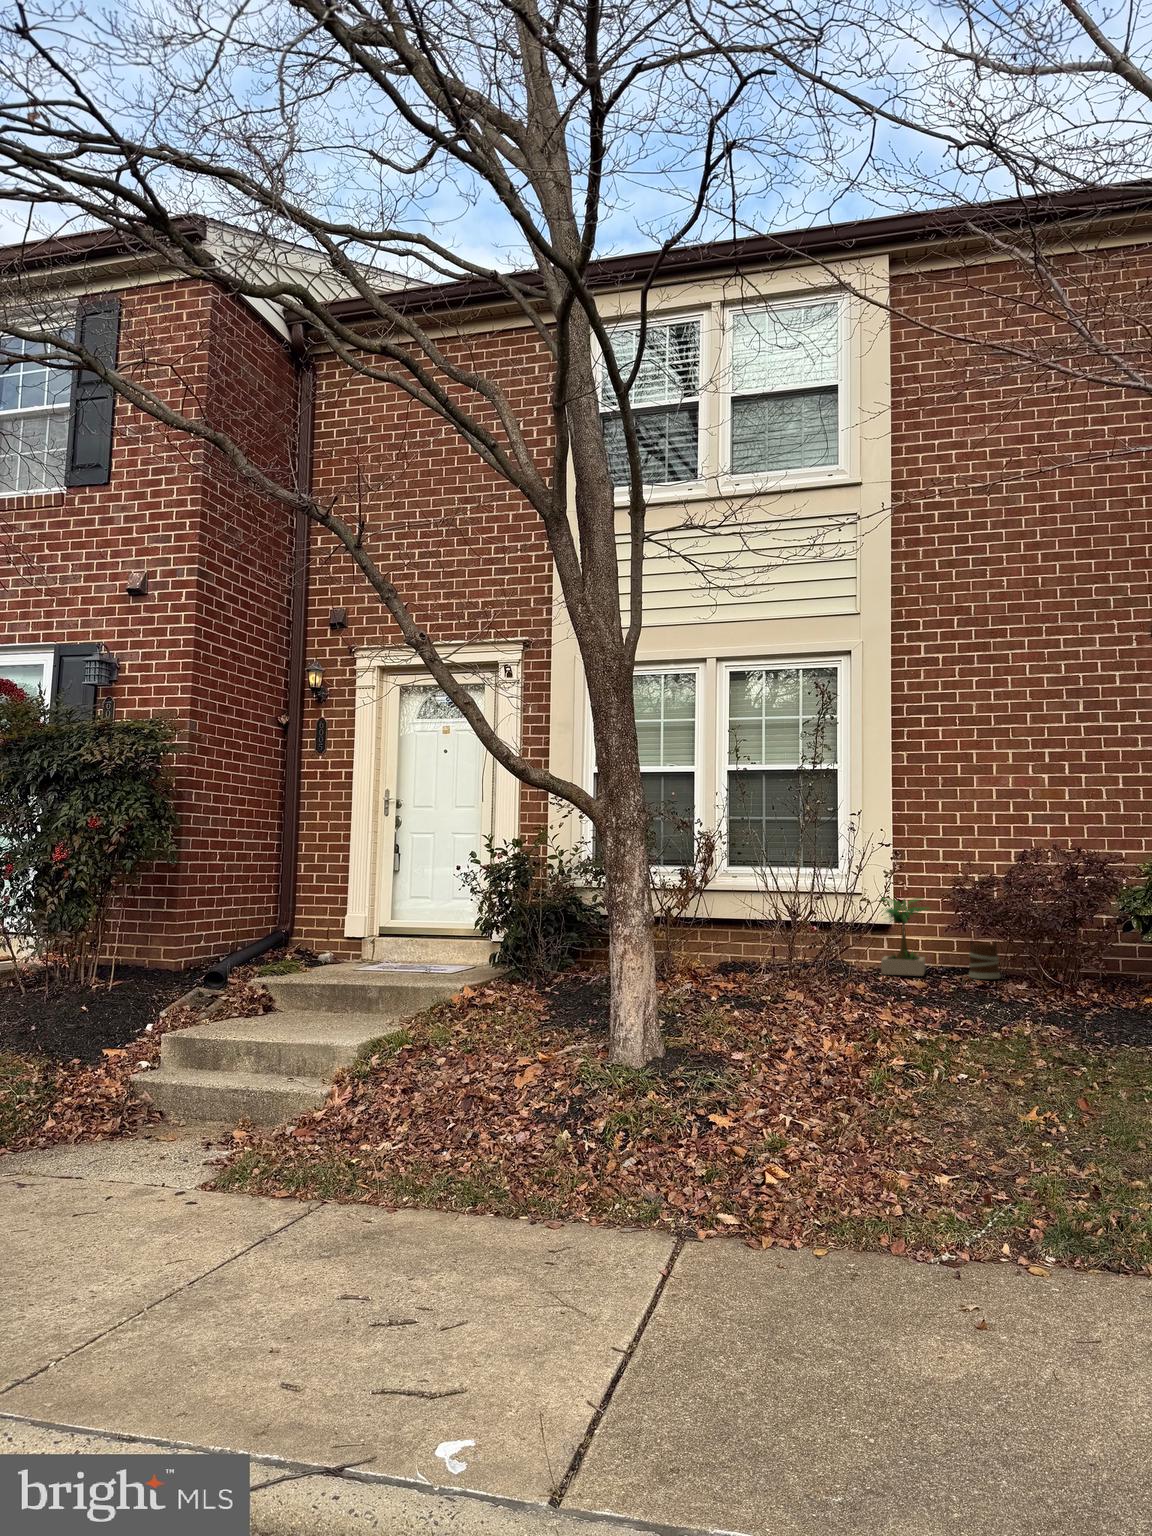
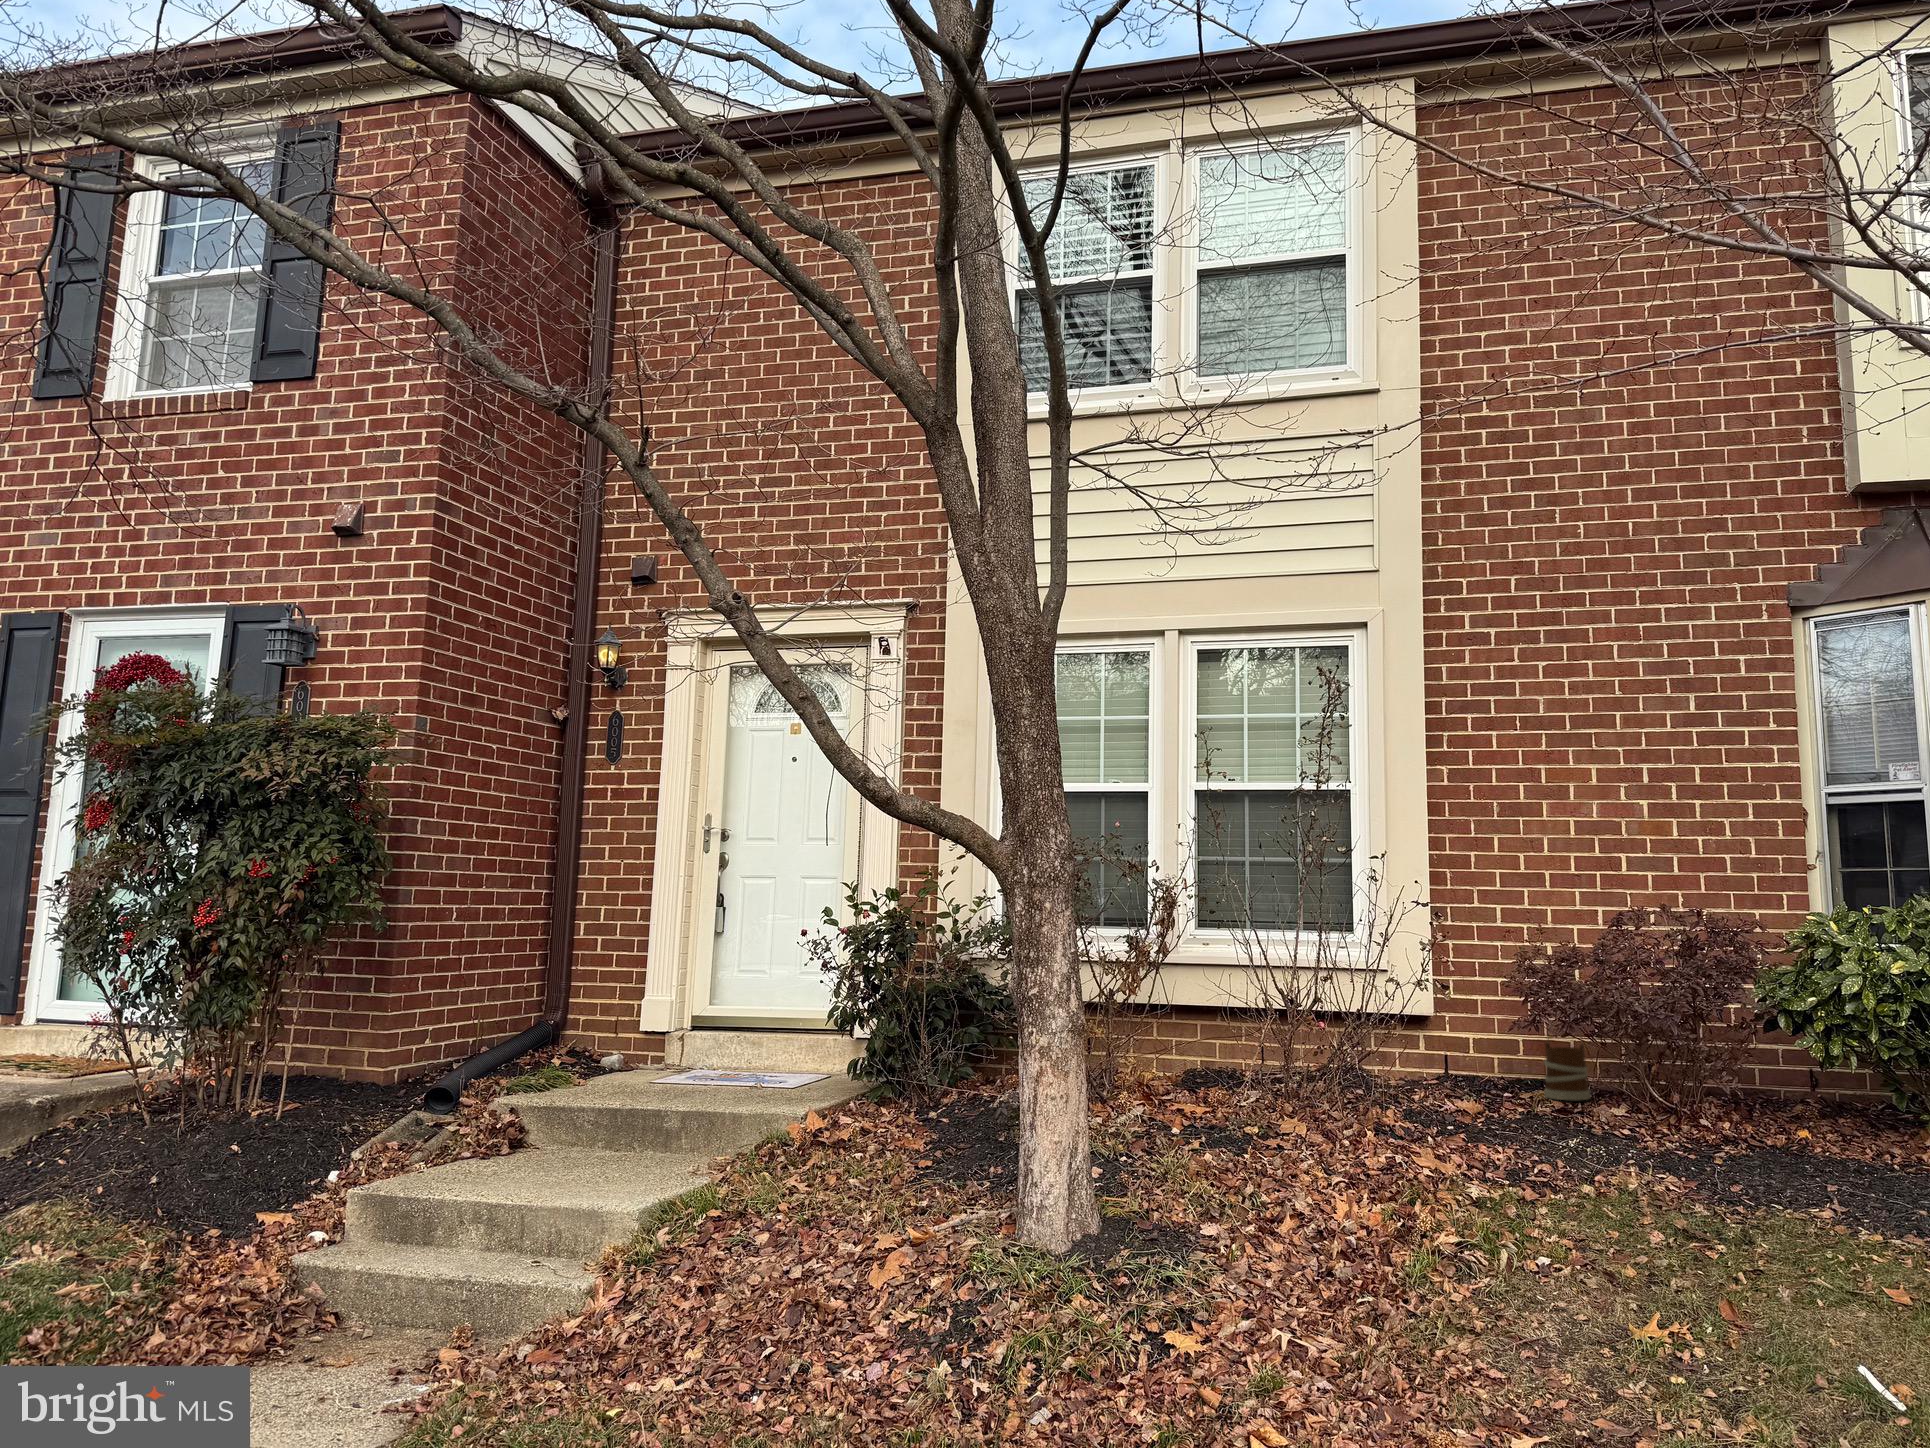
potted plant: present [881,898,929,976] -> none [1410,978,1496,1095]

